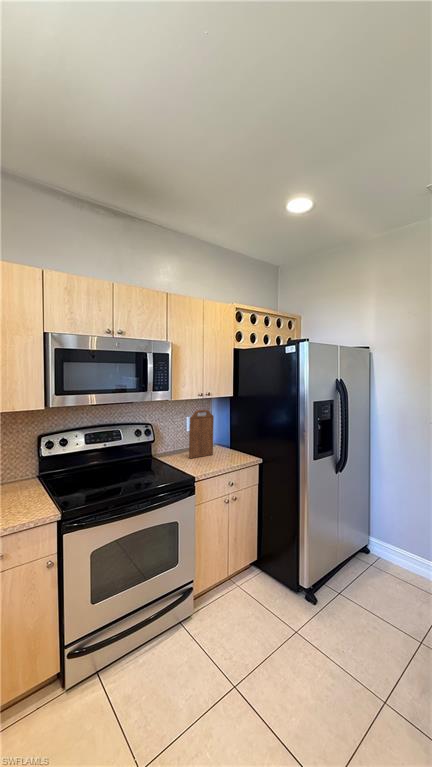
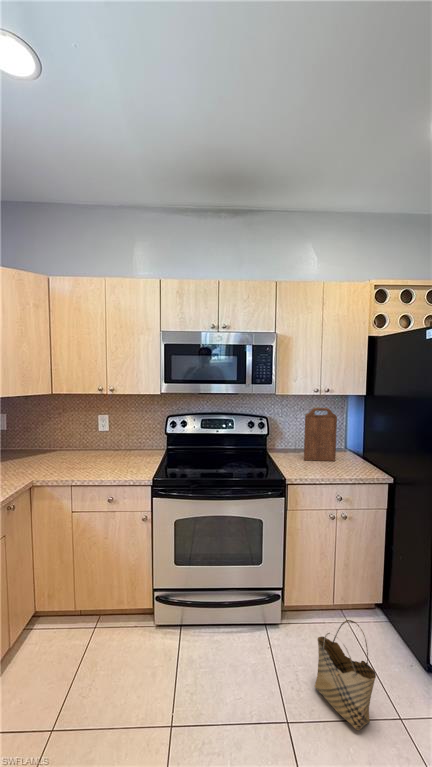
woven basket: none [242,580,291,663] -> present [315,620,376,730]

